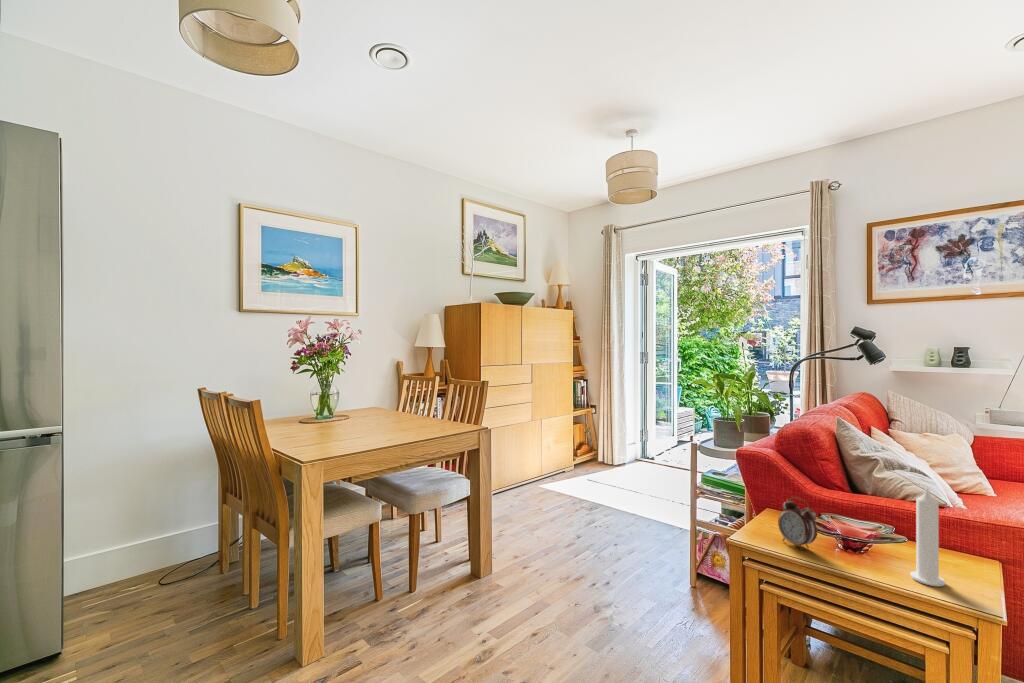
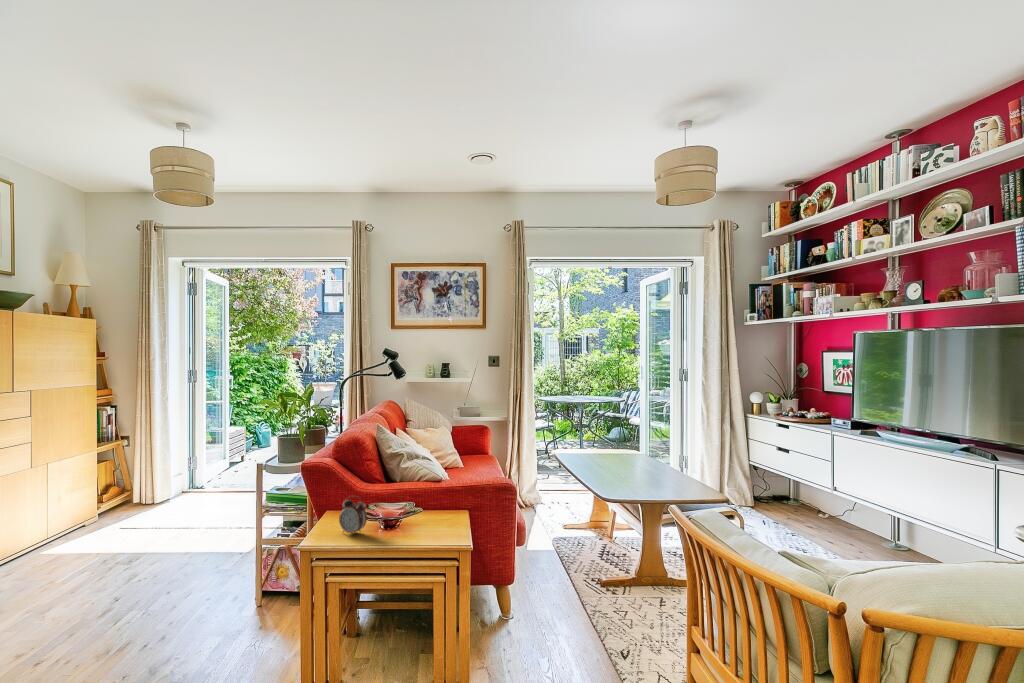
candle: present [910,488,945,586] -> none [422,468,439,532]

